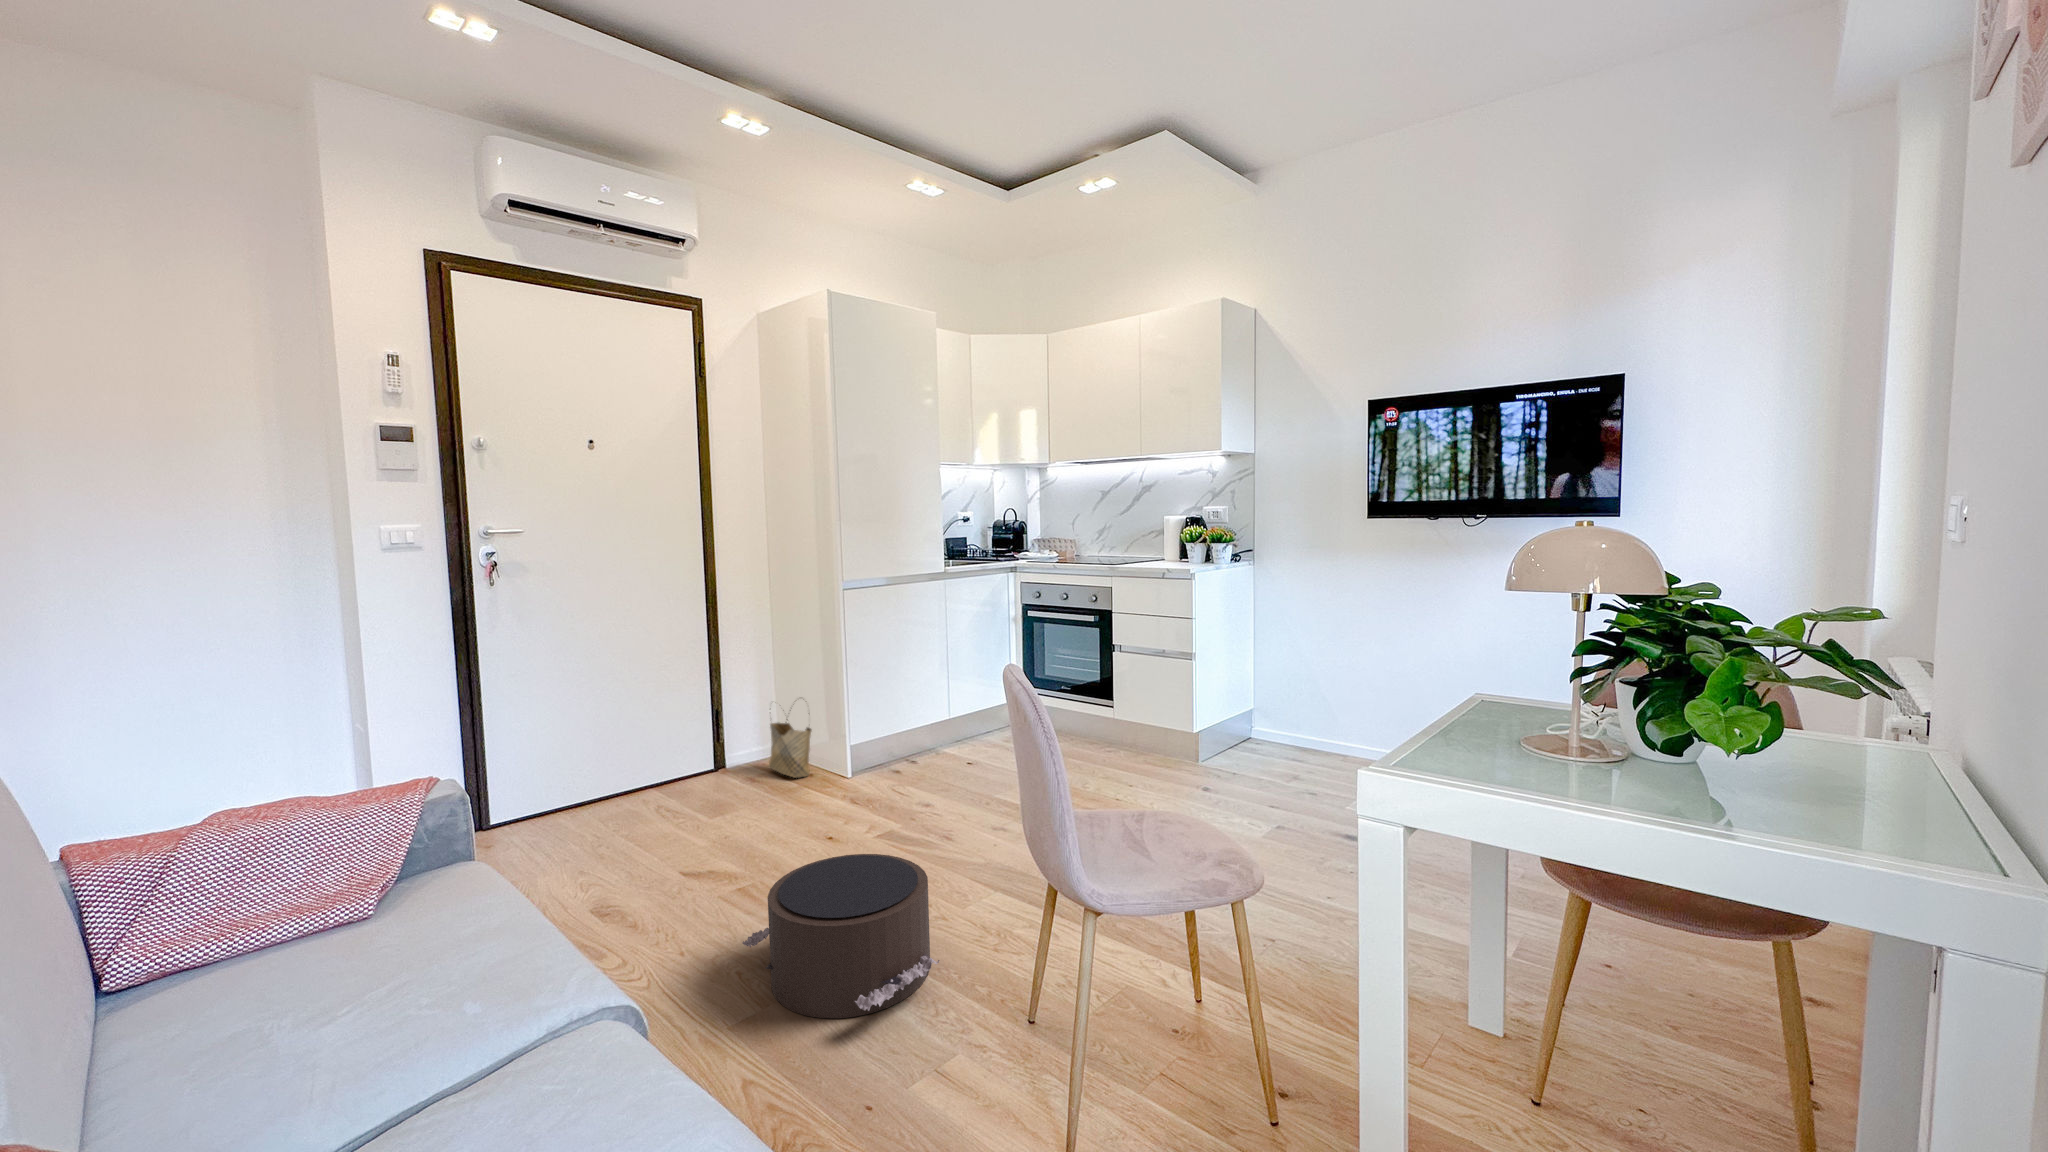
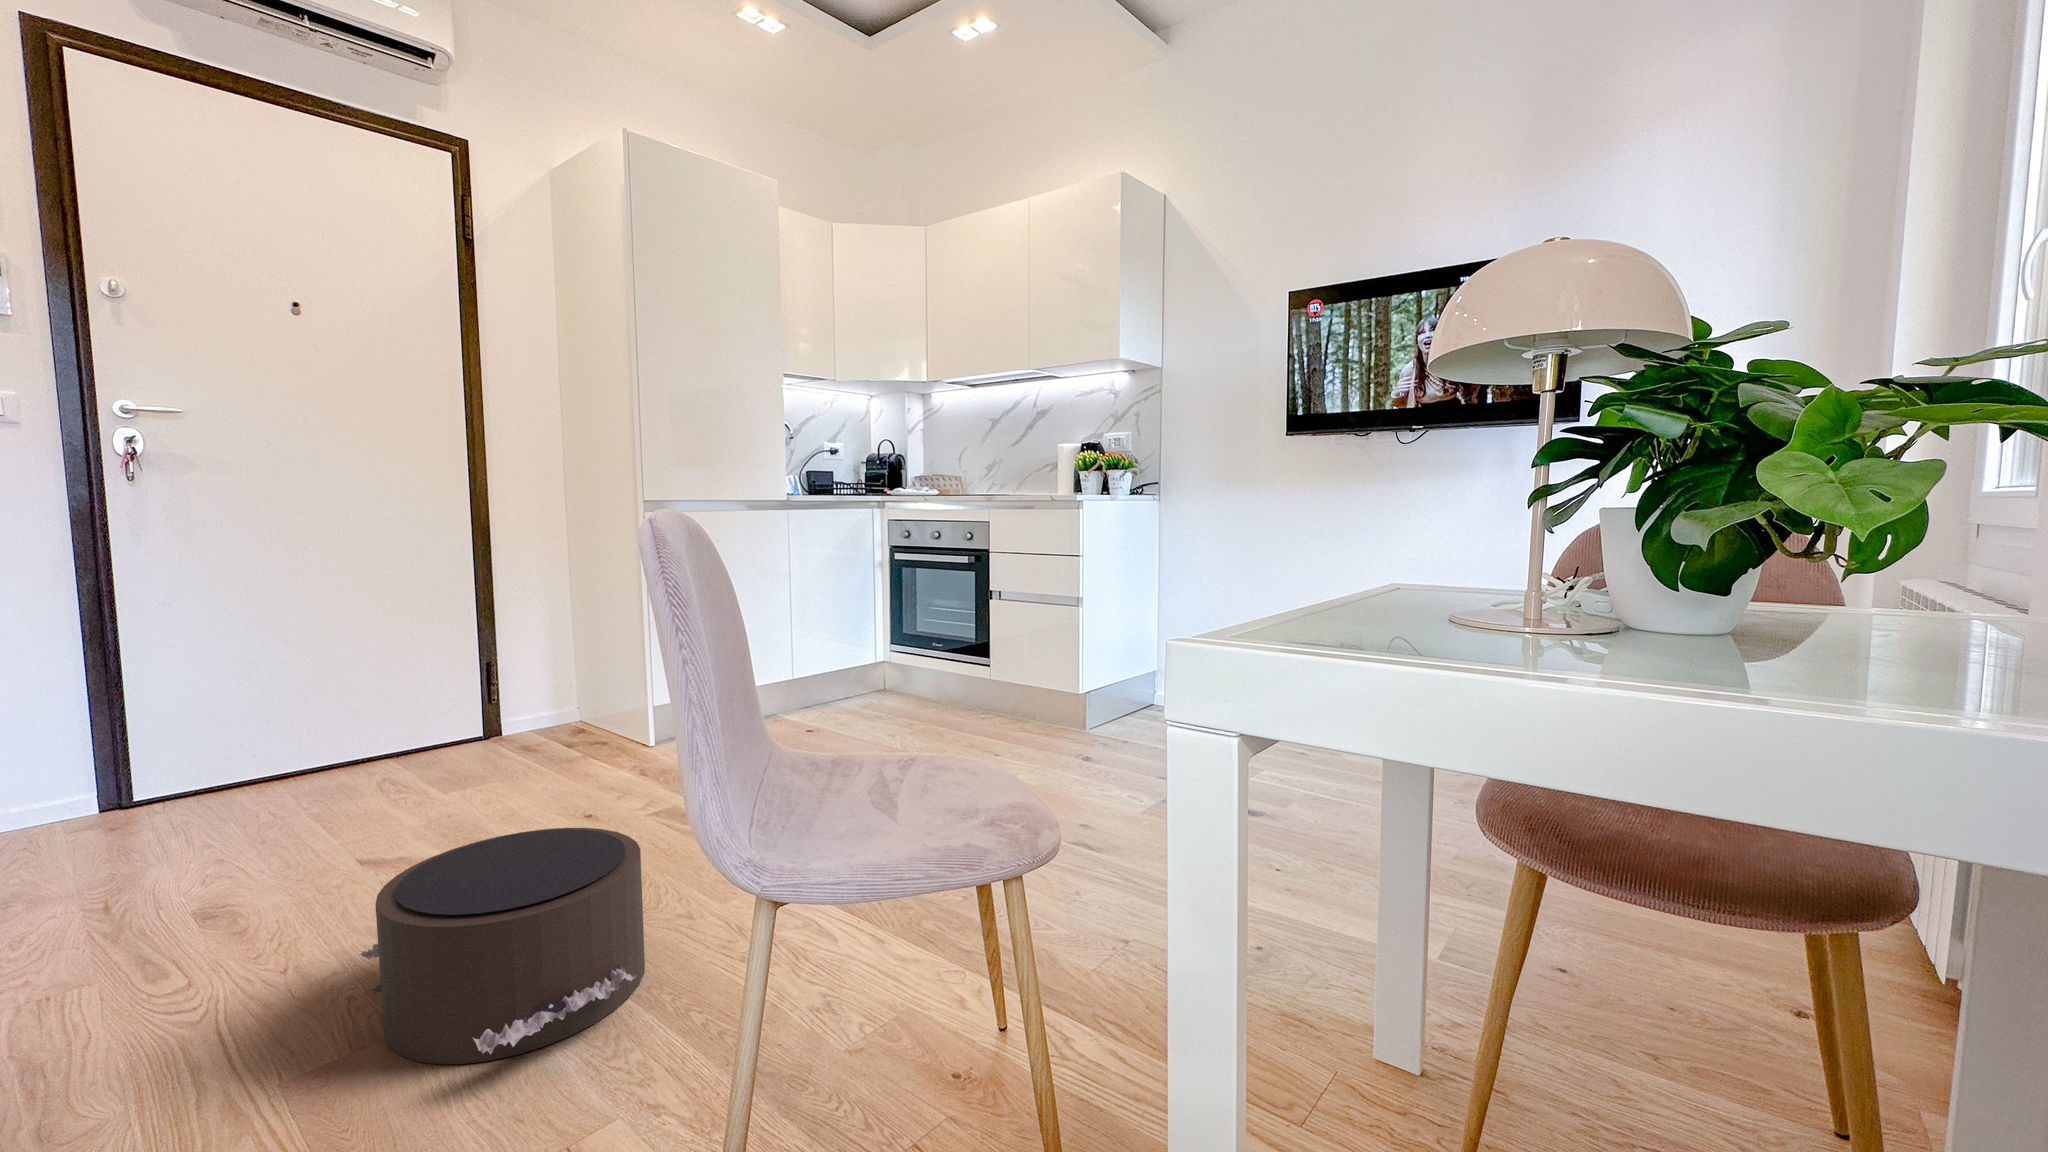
woven basket: present [769,710,811,778] -> none [553,648,606,746]

